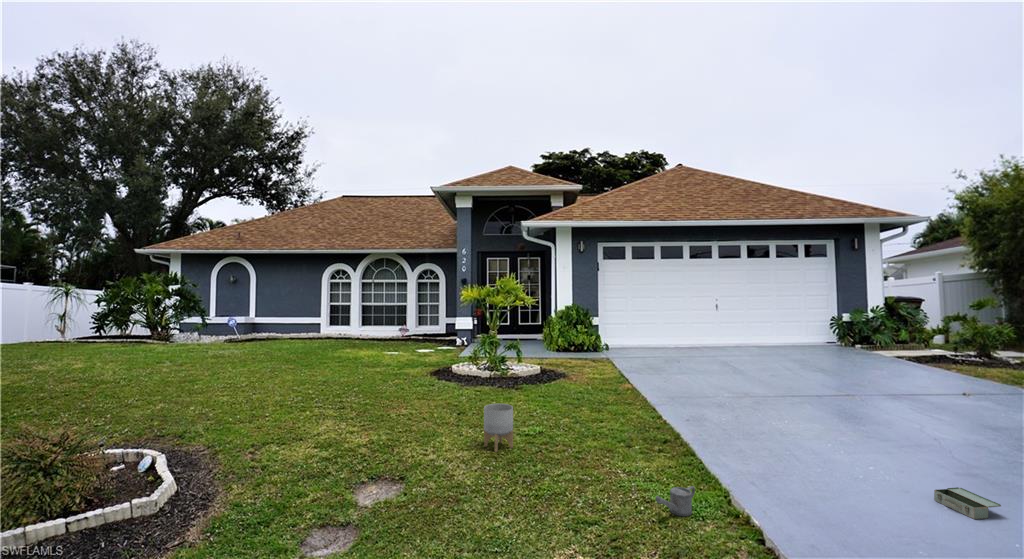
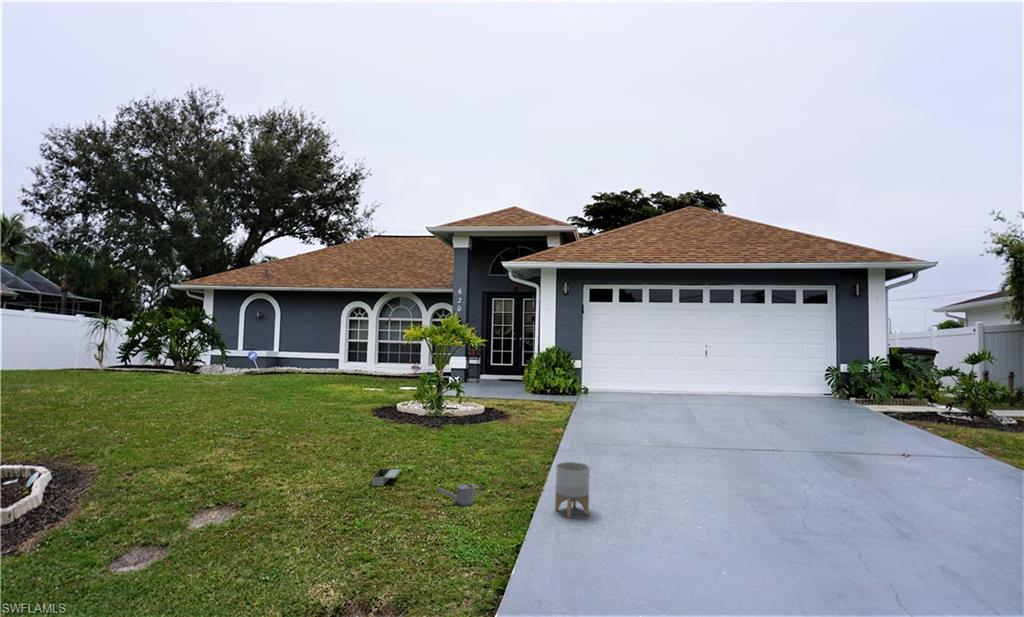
planter: present [484,404,513,452] -> present [555,462,590,518]
toolbox: present [934,487,1001,519] -> present [372,468,401,486]

